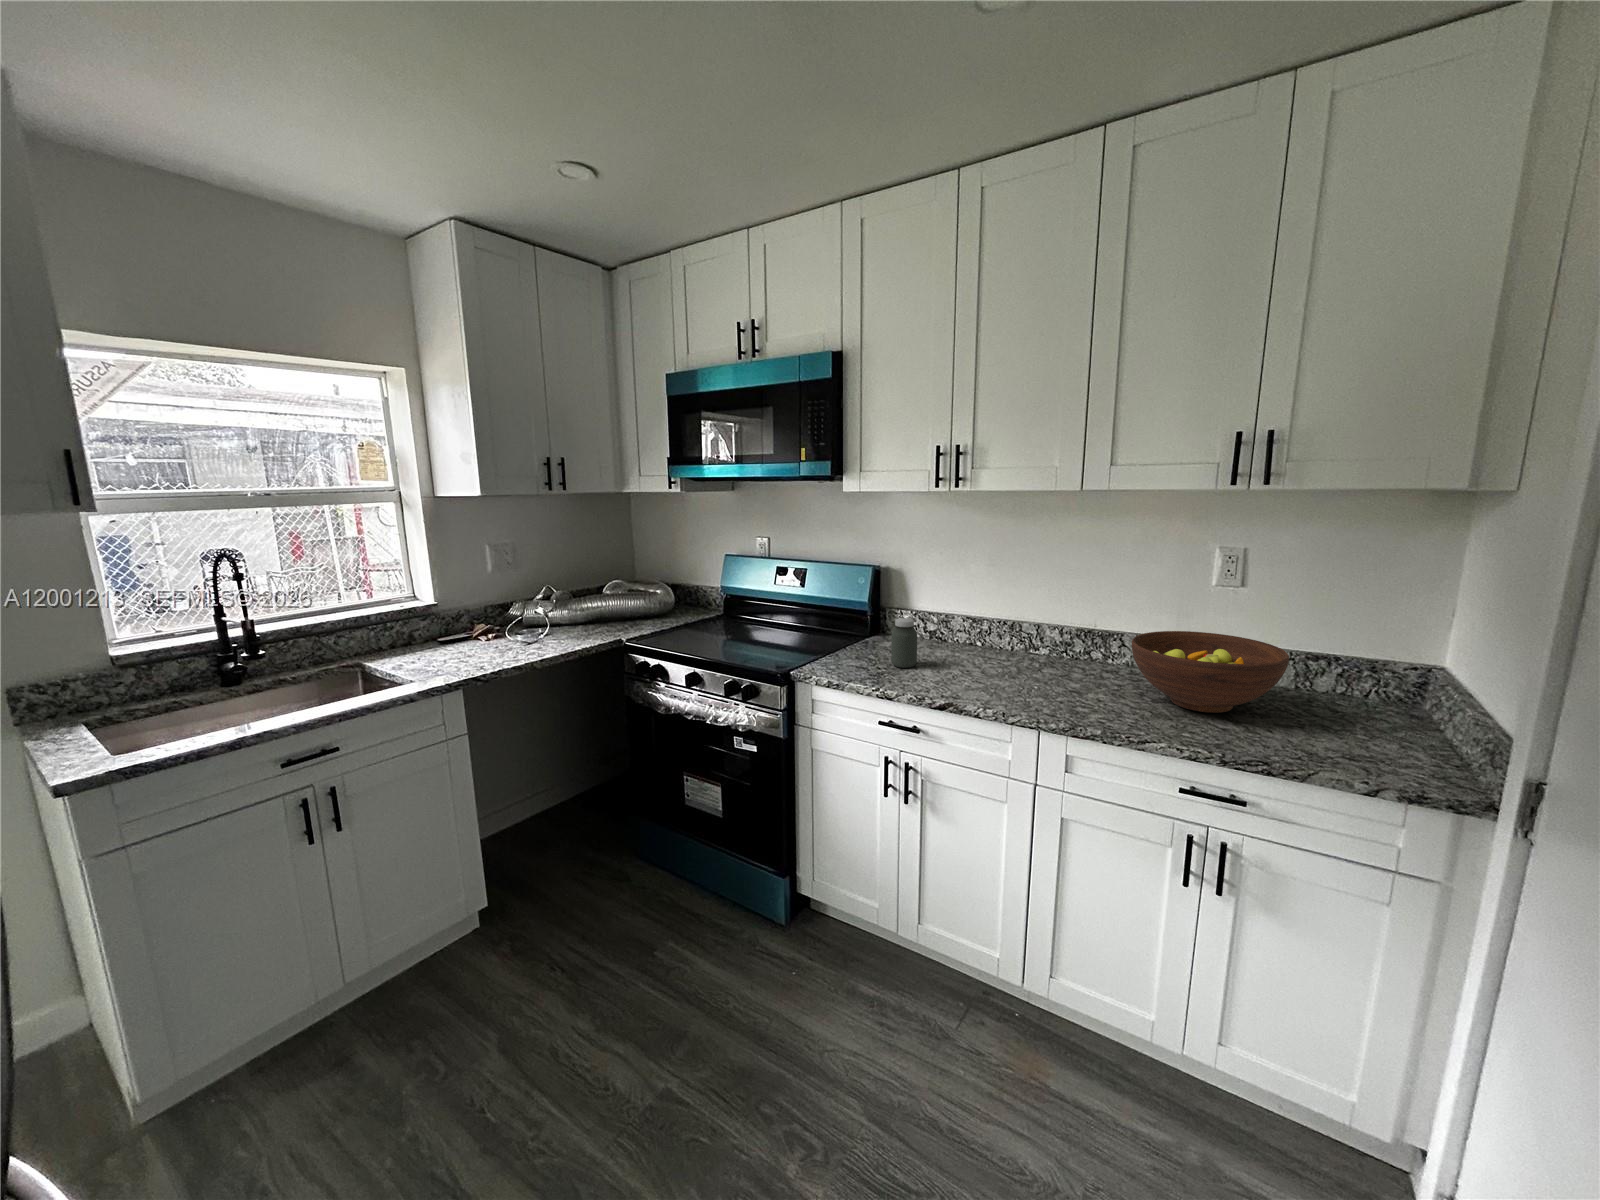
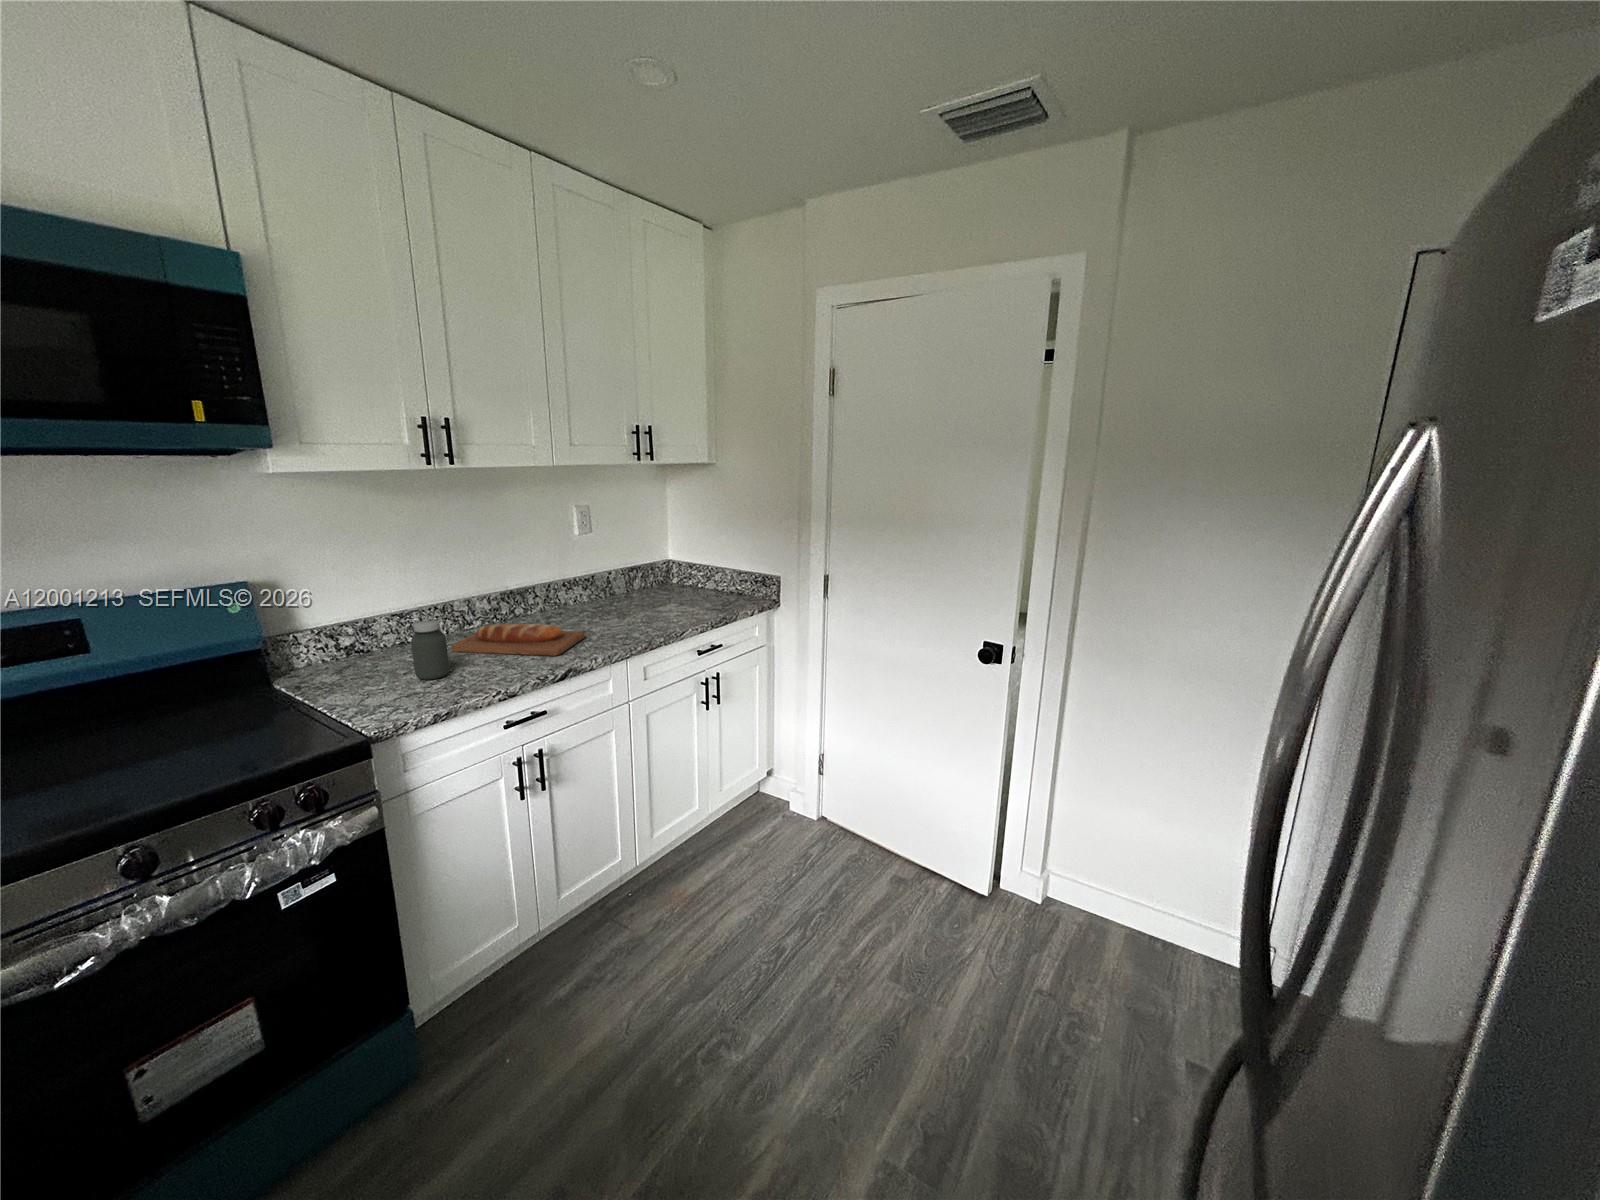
fruit bowl: present [1132,631,1289,713] -> none [588,563,682,615]
bread loaf: none [966,647,1052,694] -> present [451,624,585,656]

